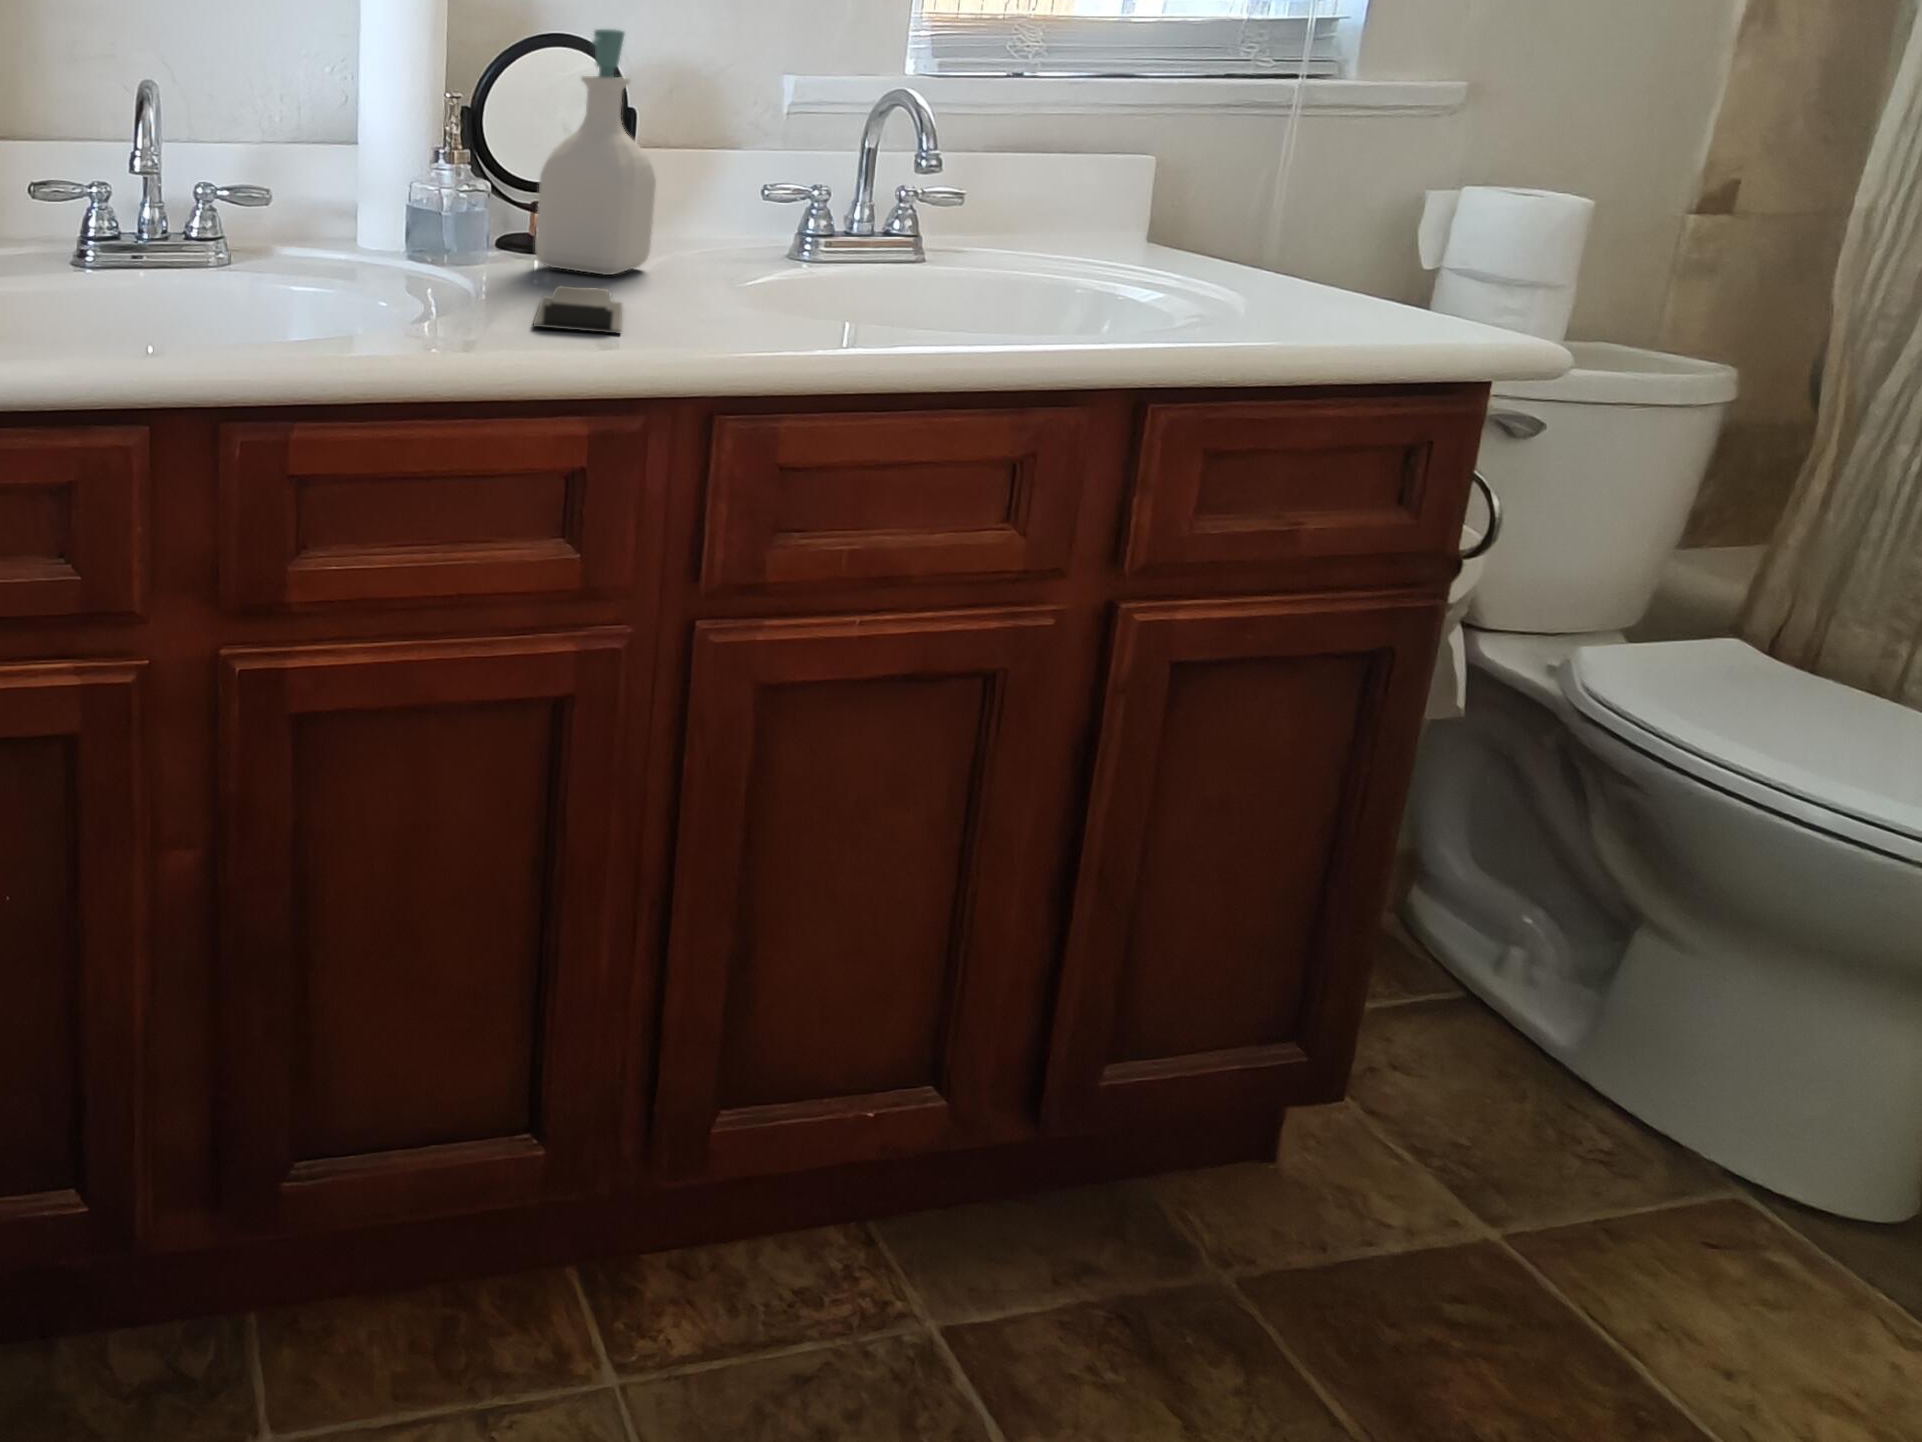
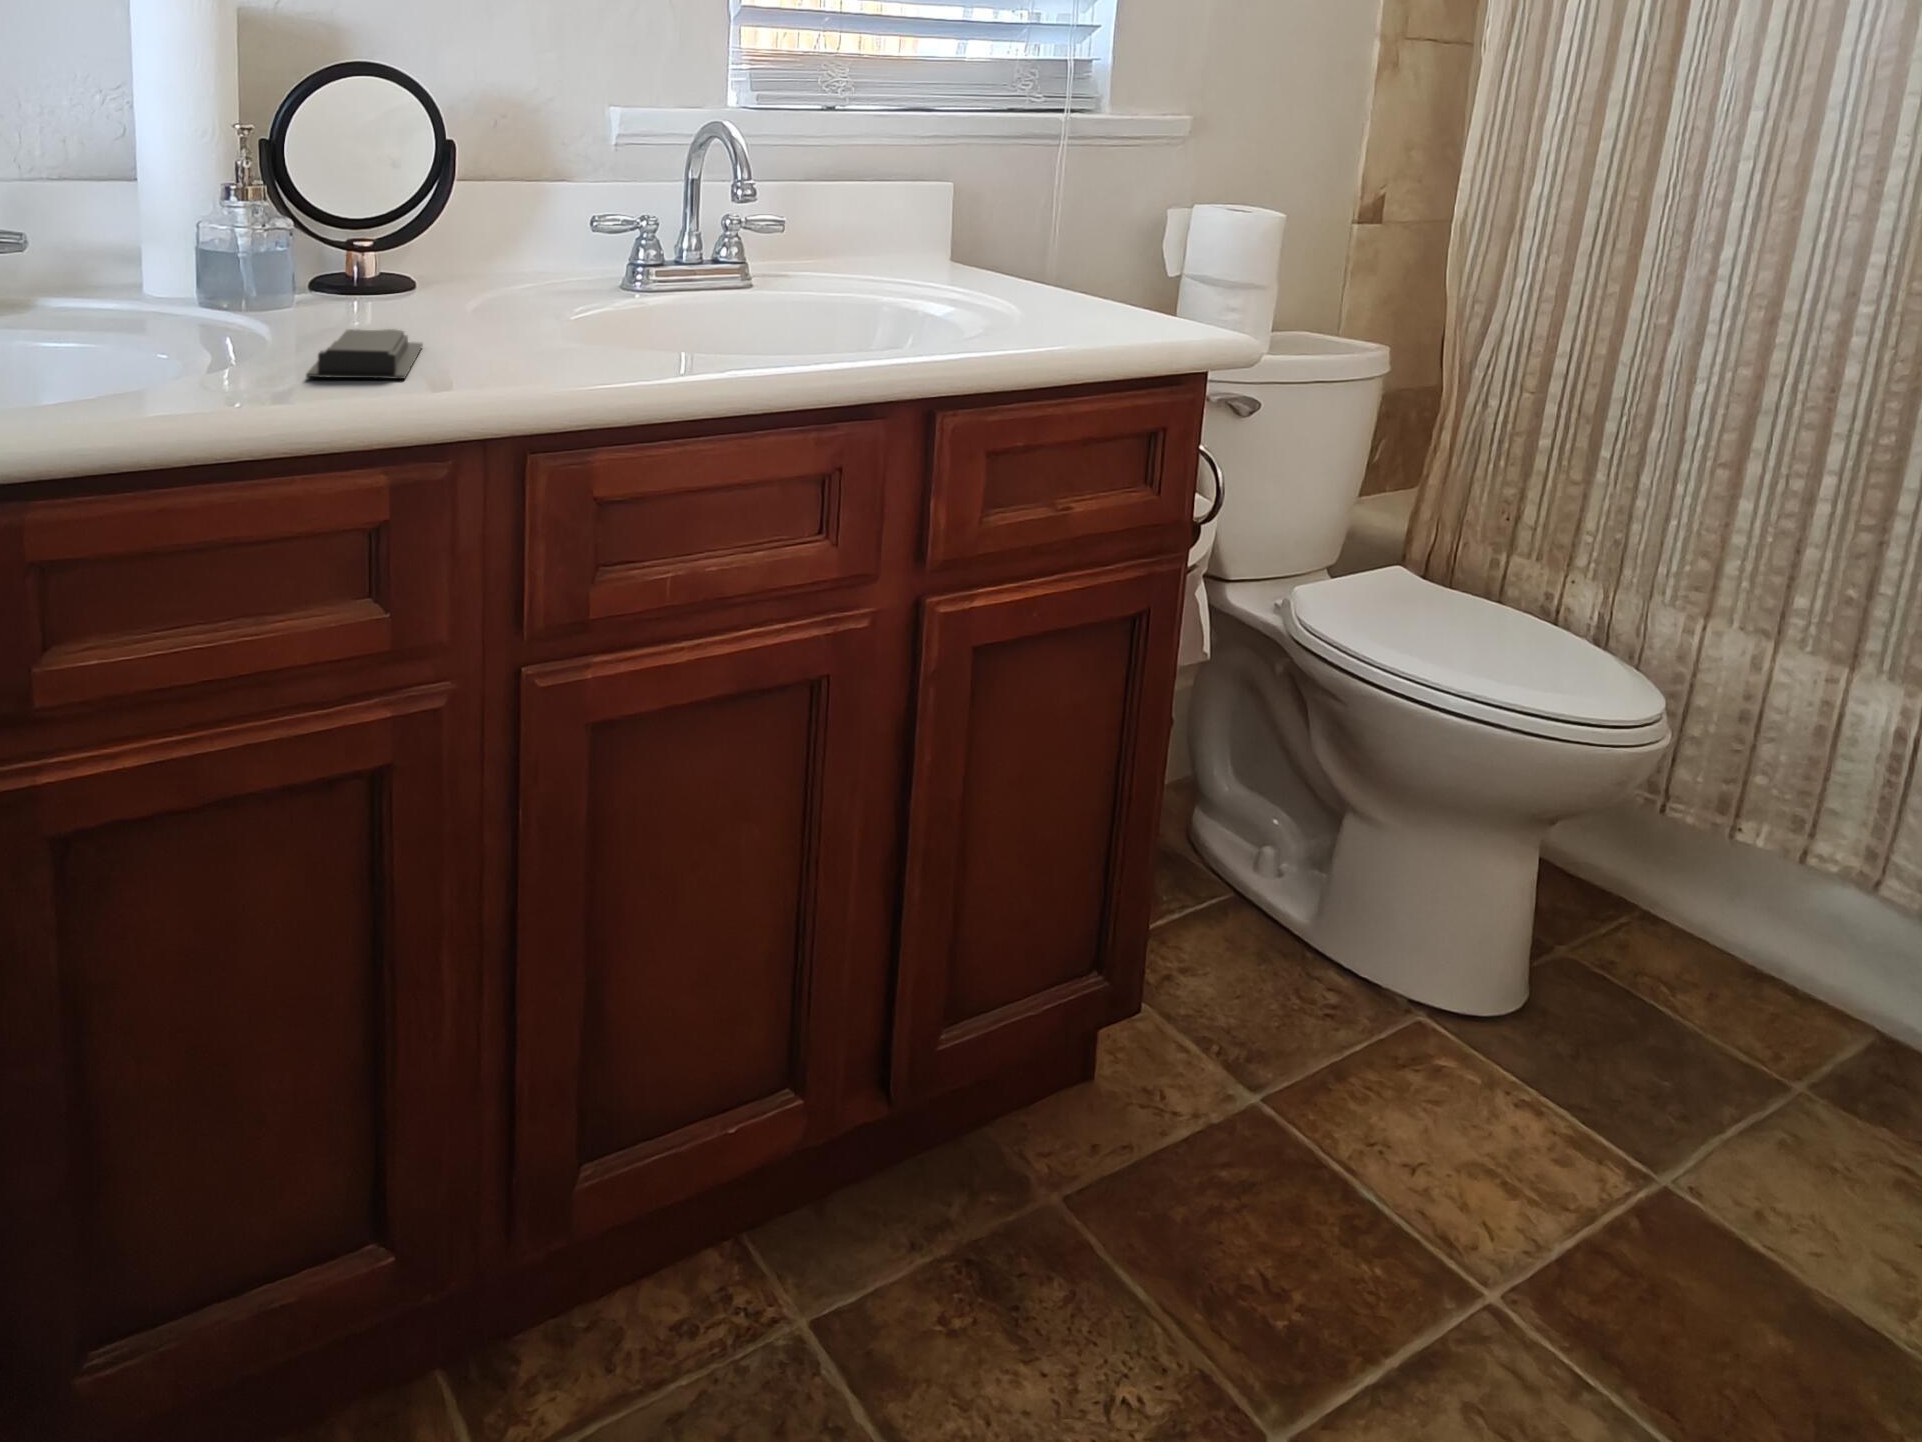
soap bottle: present [535,29,656,275] -> none [344,58,473,313]

